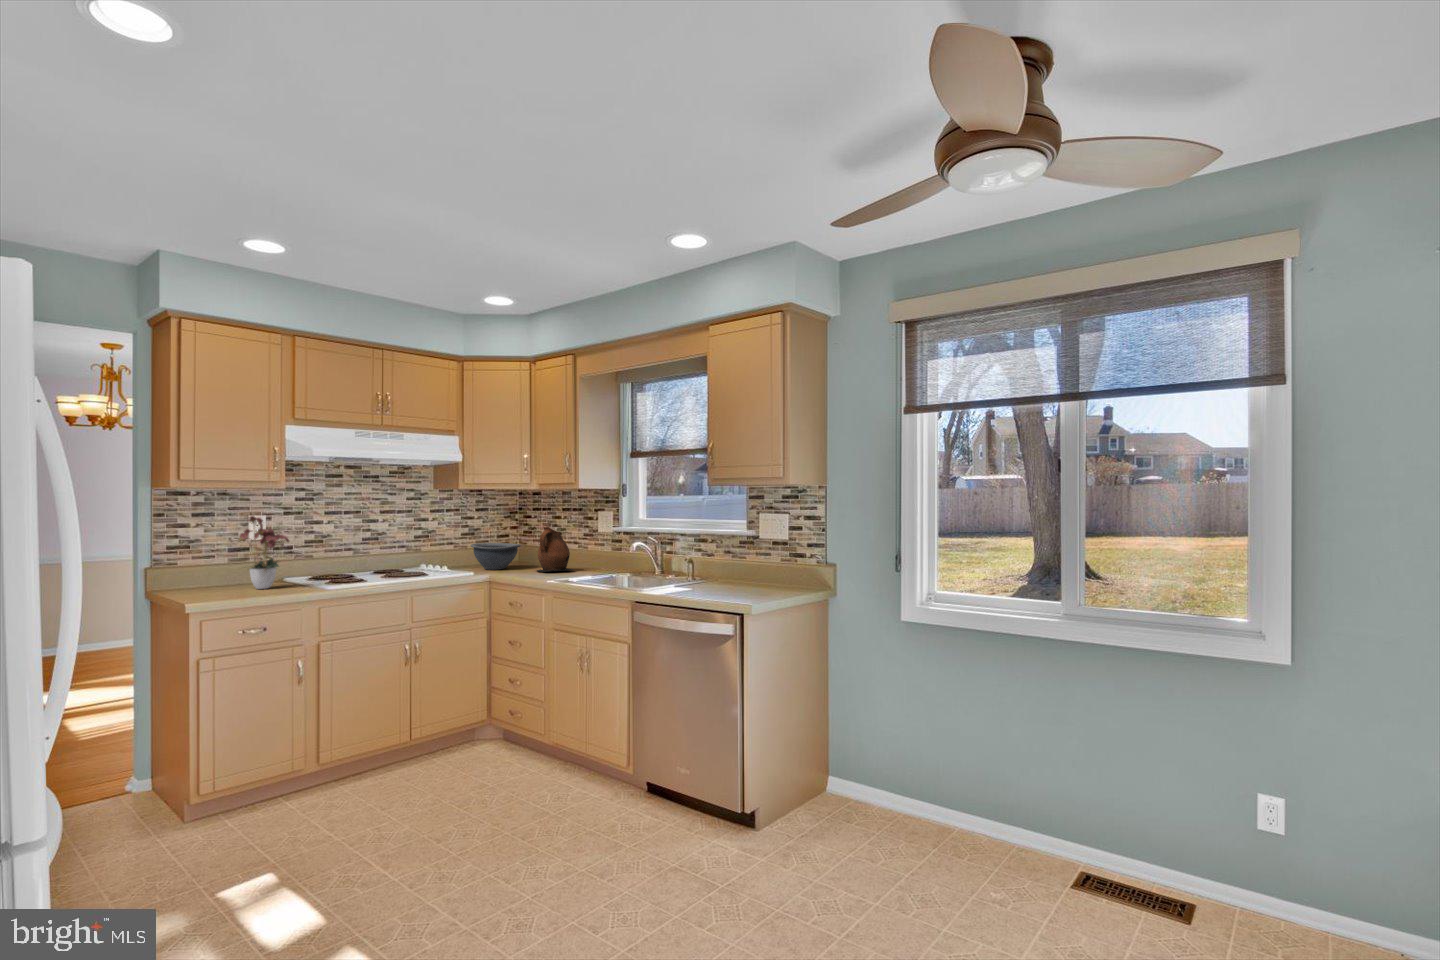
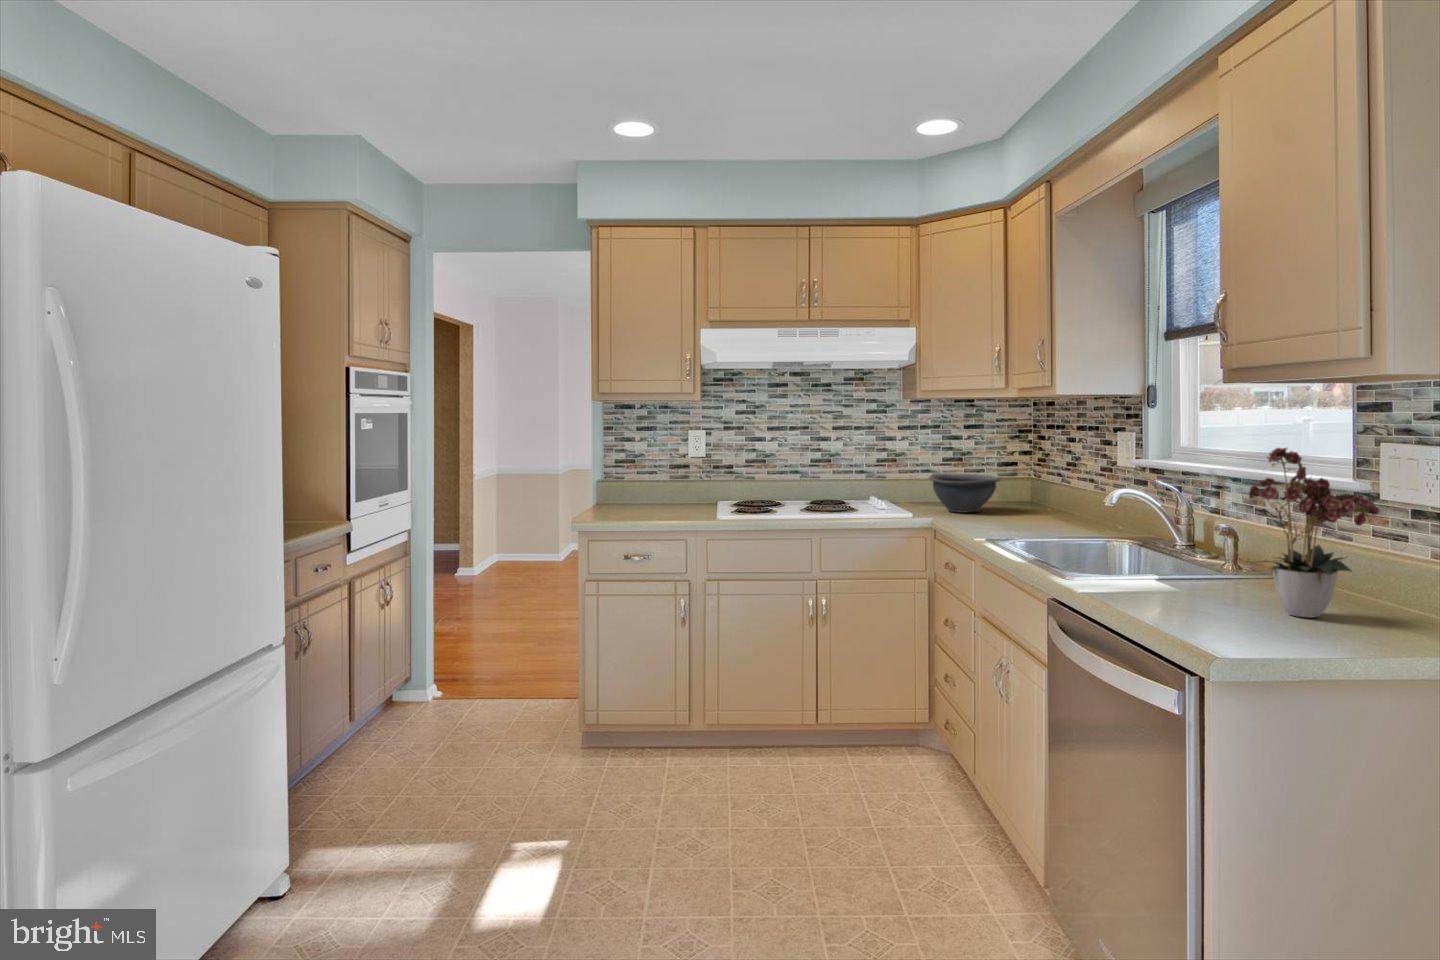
flower arrangement: present [239,516,289,589] -> present [1249,448,1380,618]
ceramic pitcher: present [537,527,574,572] -> none [1003,455,1062,526]

